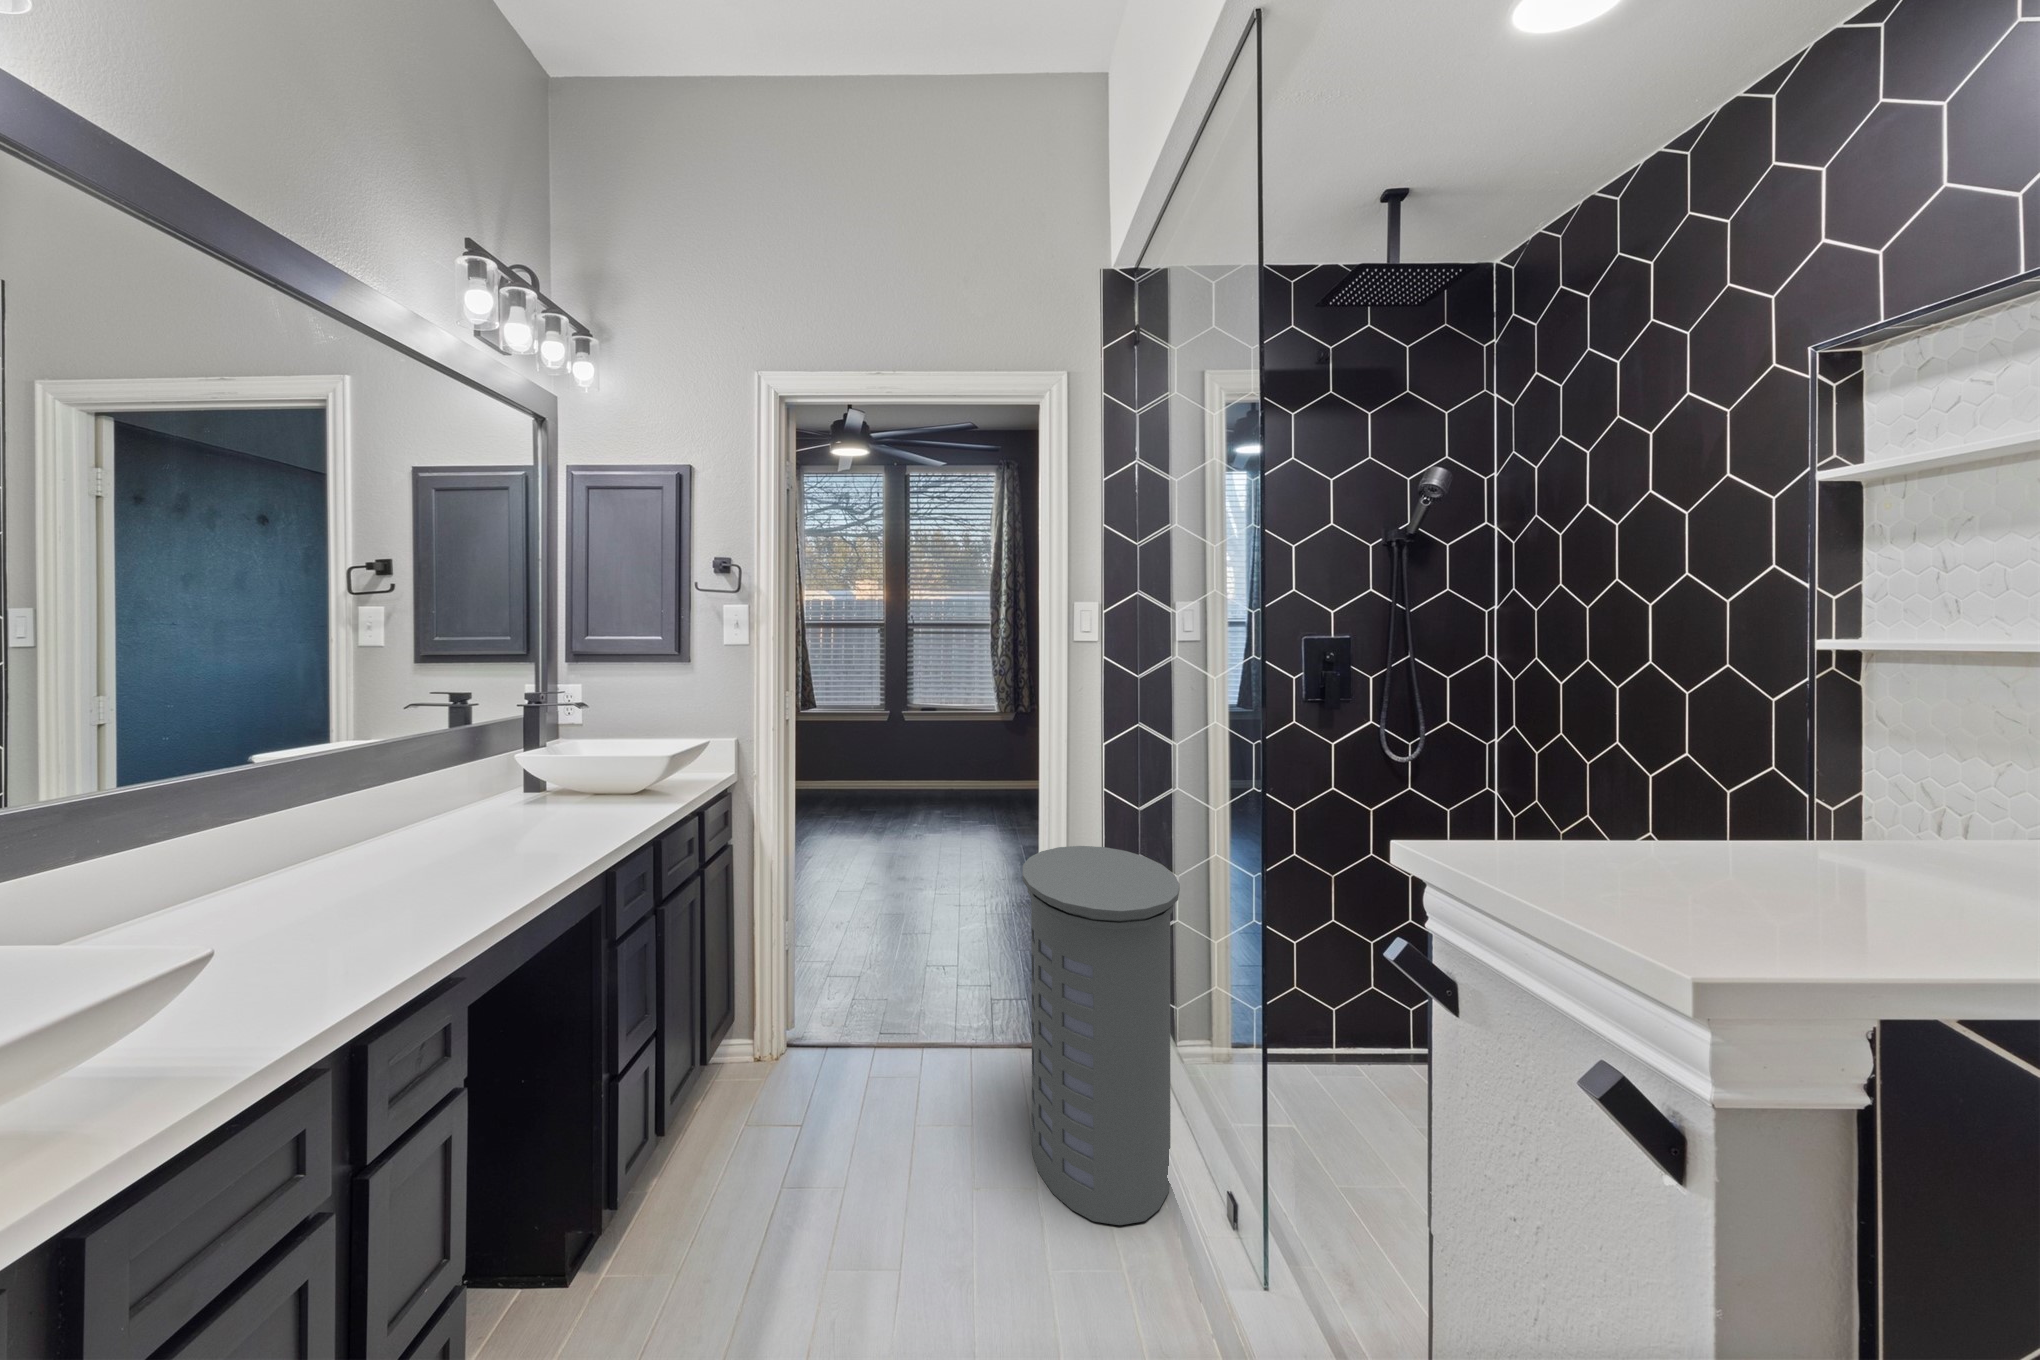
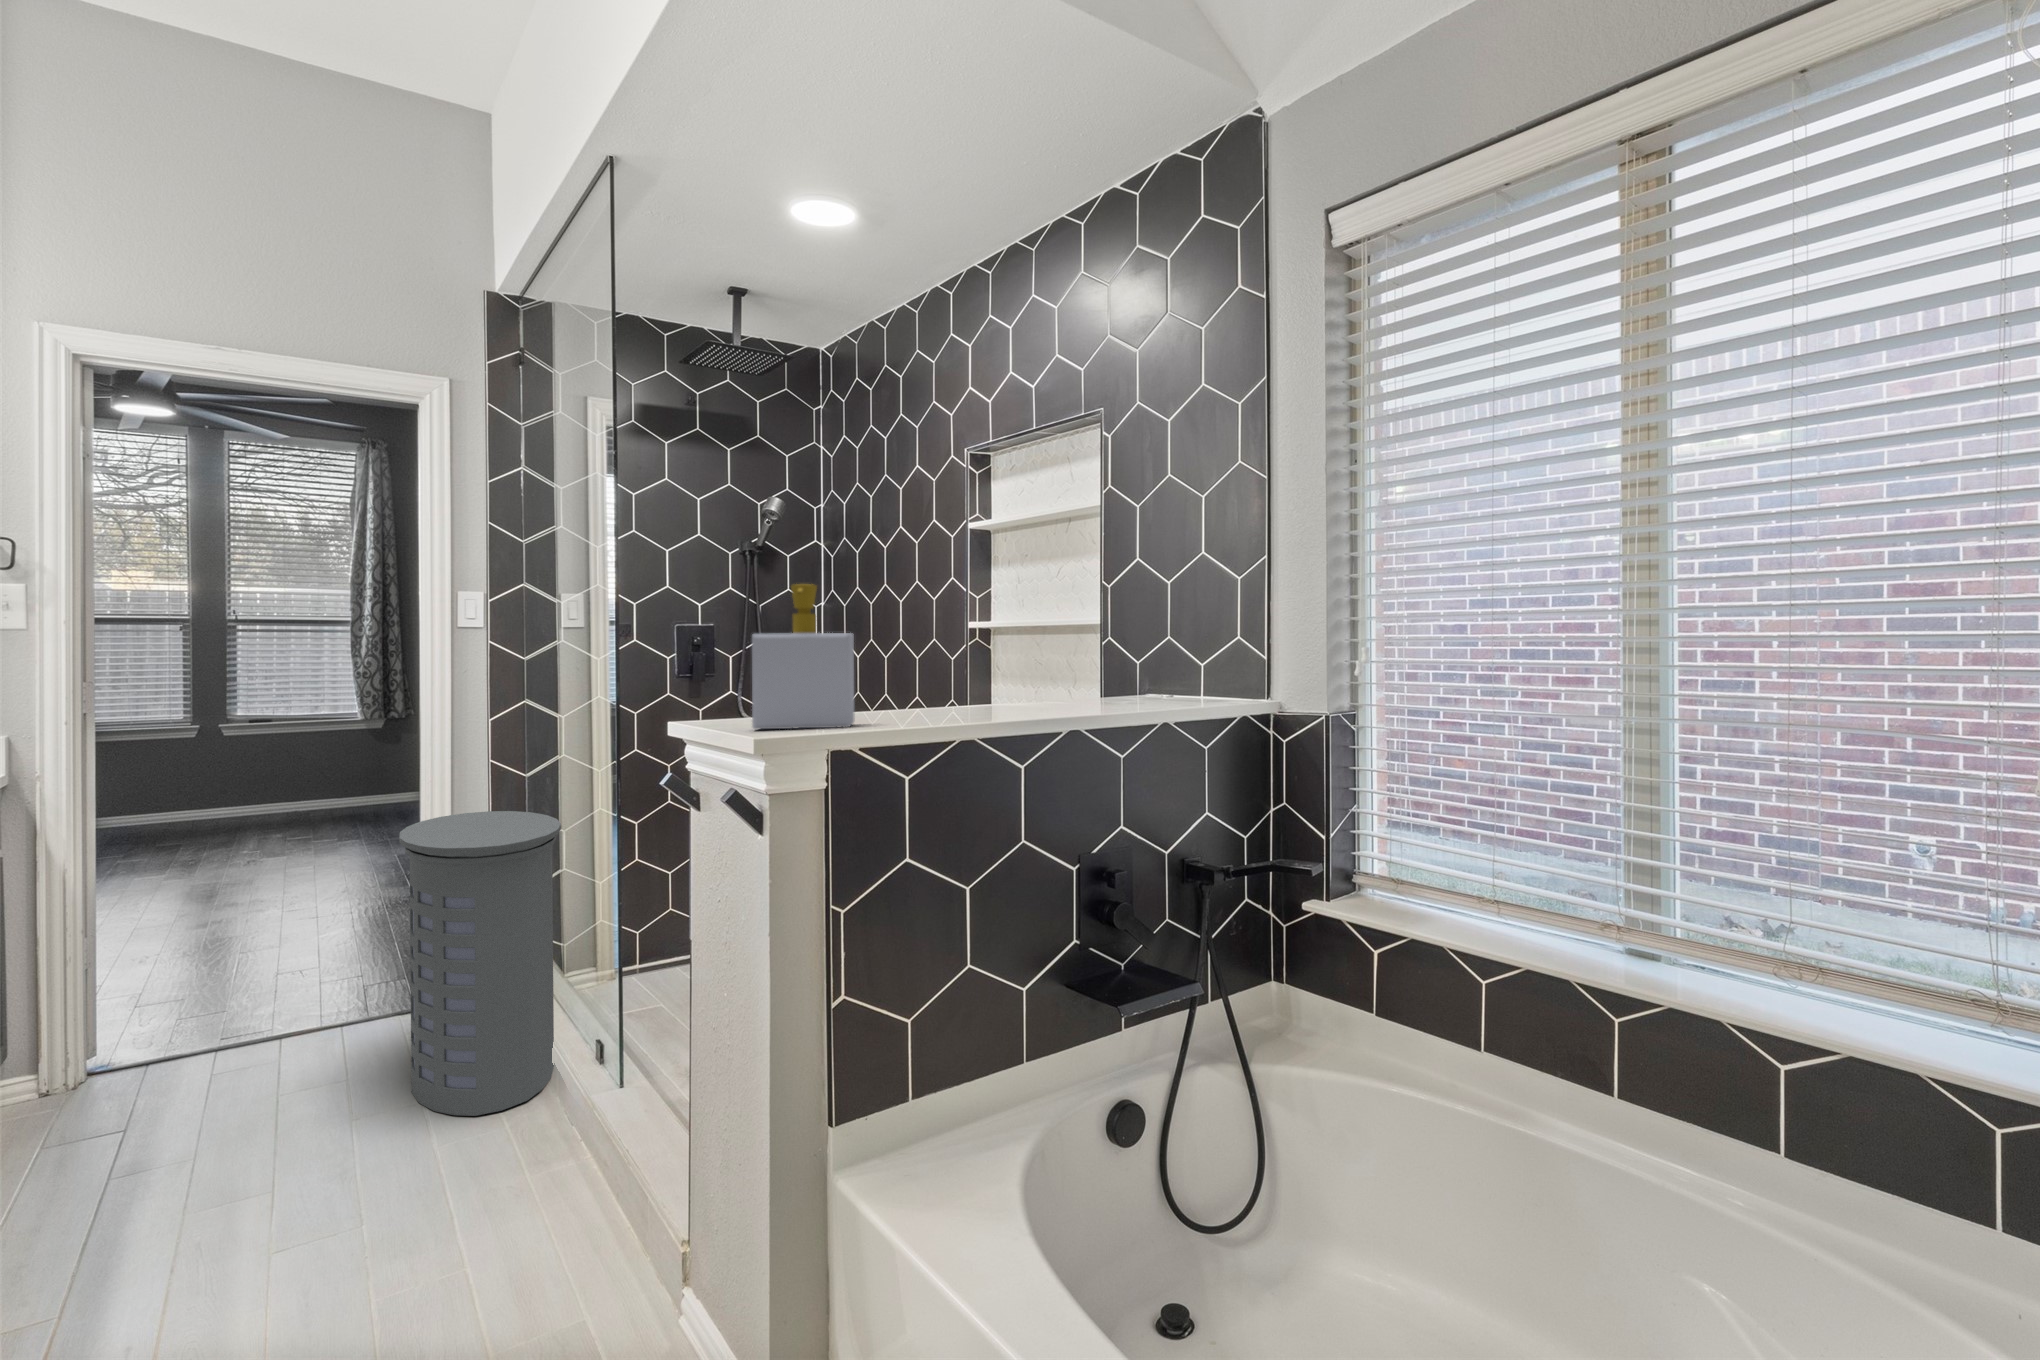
soap bottle: none [1604,602,1889,943] -> present [752,584,854,729]

